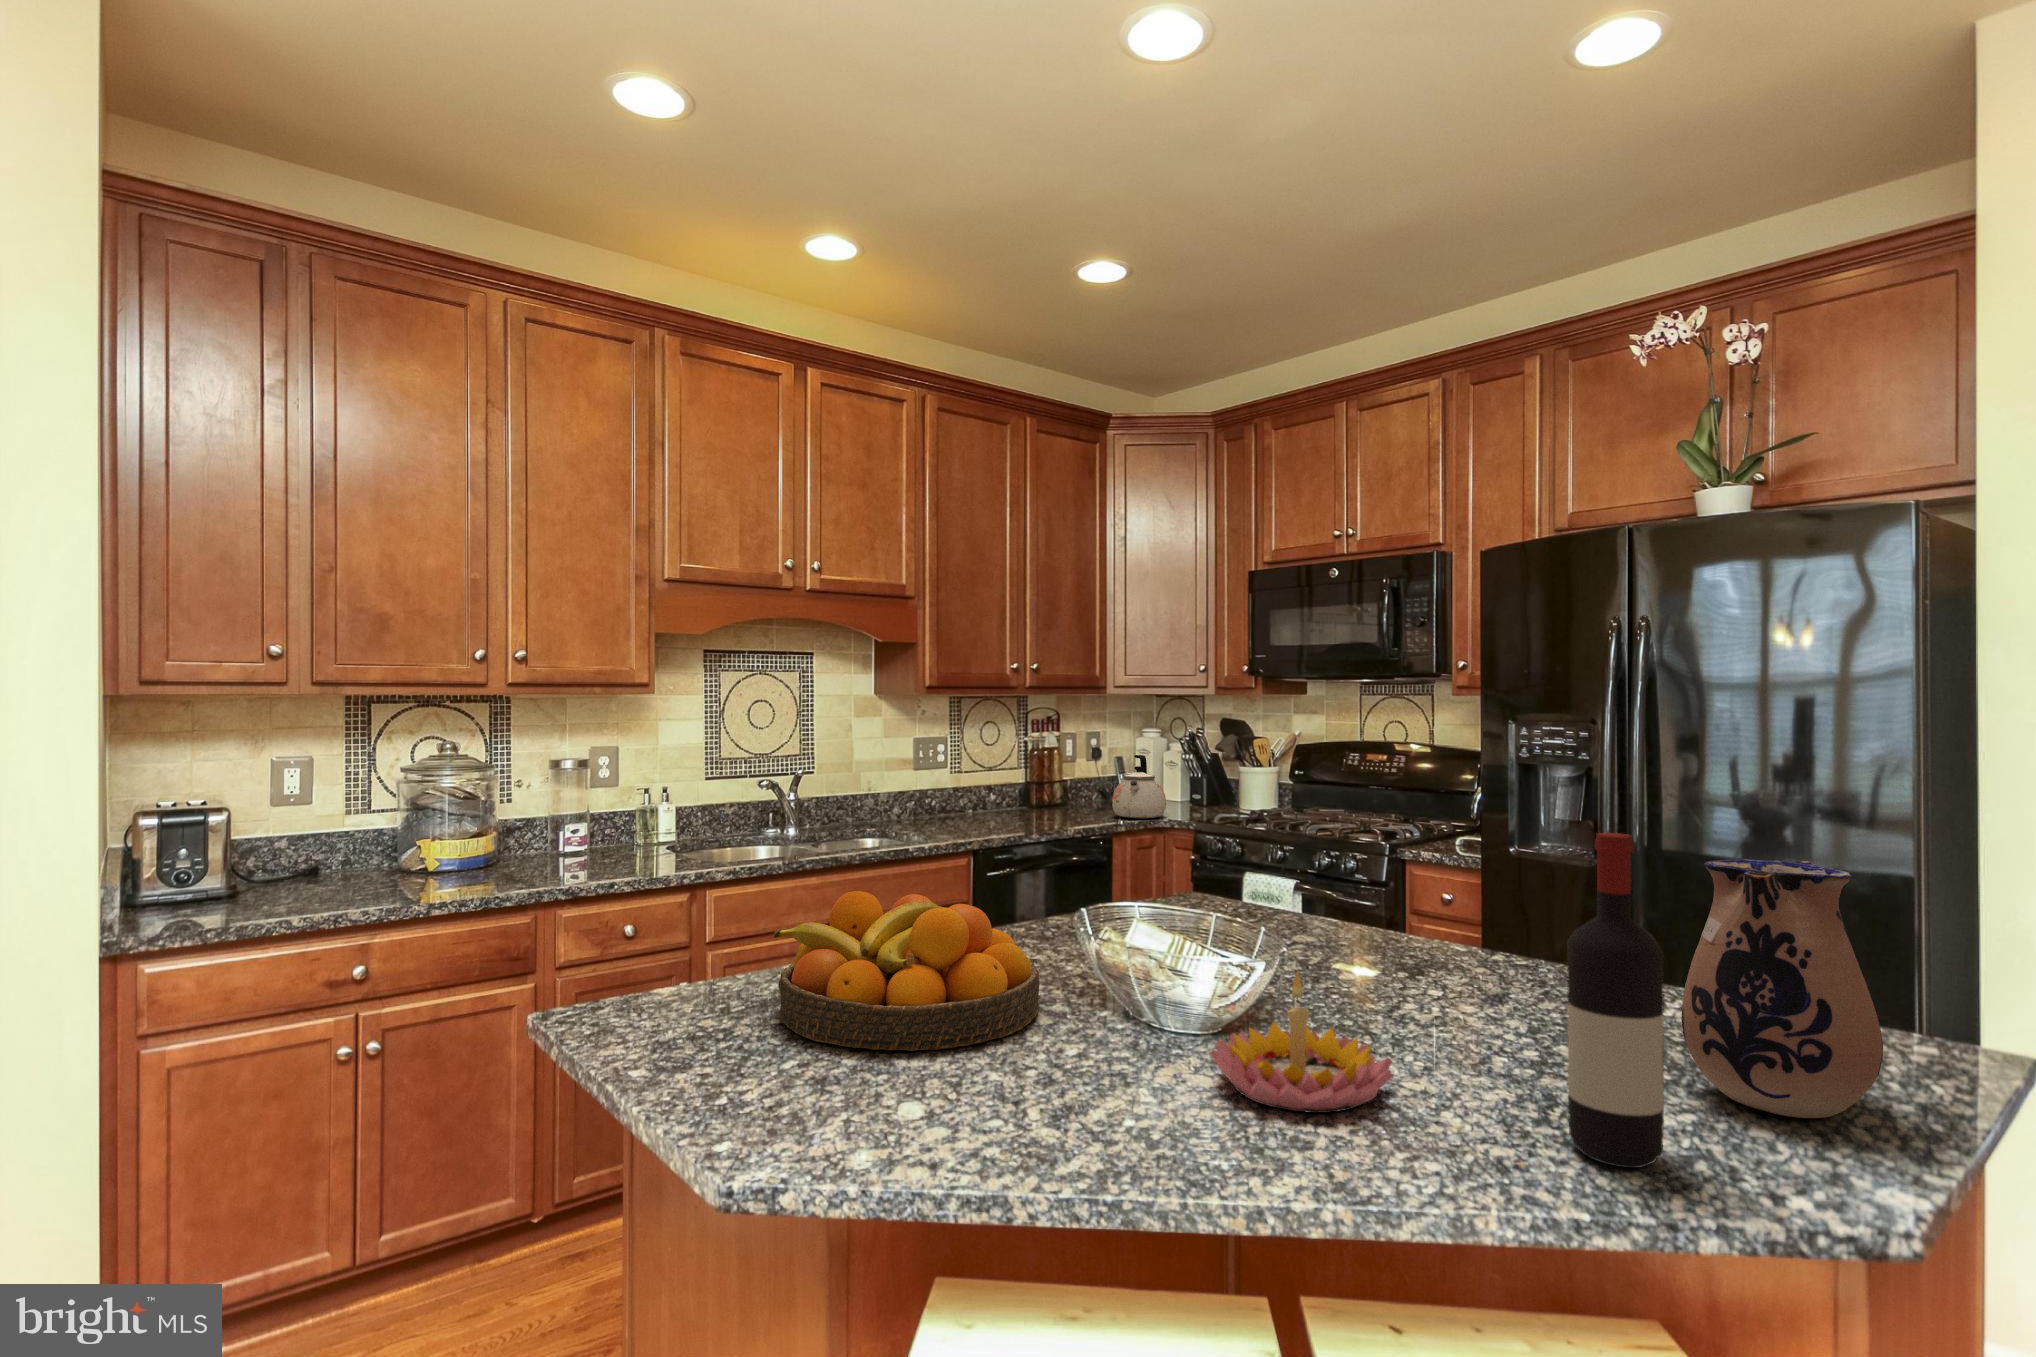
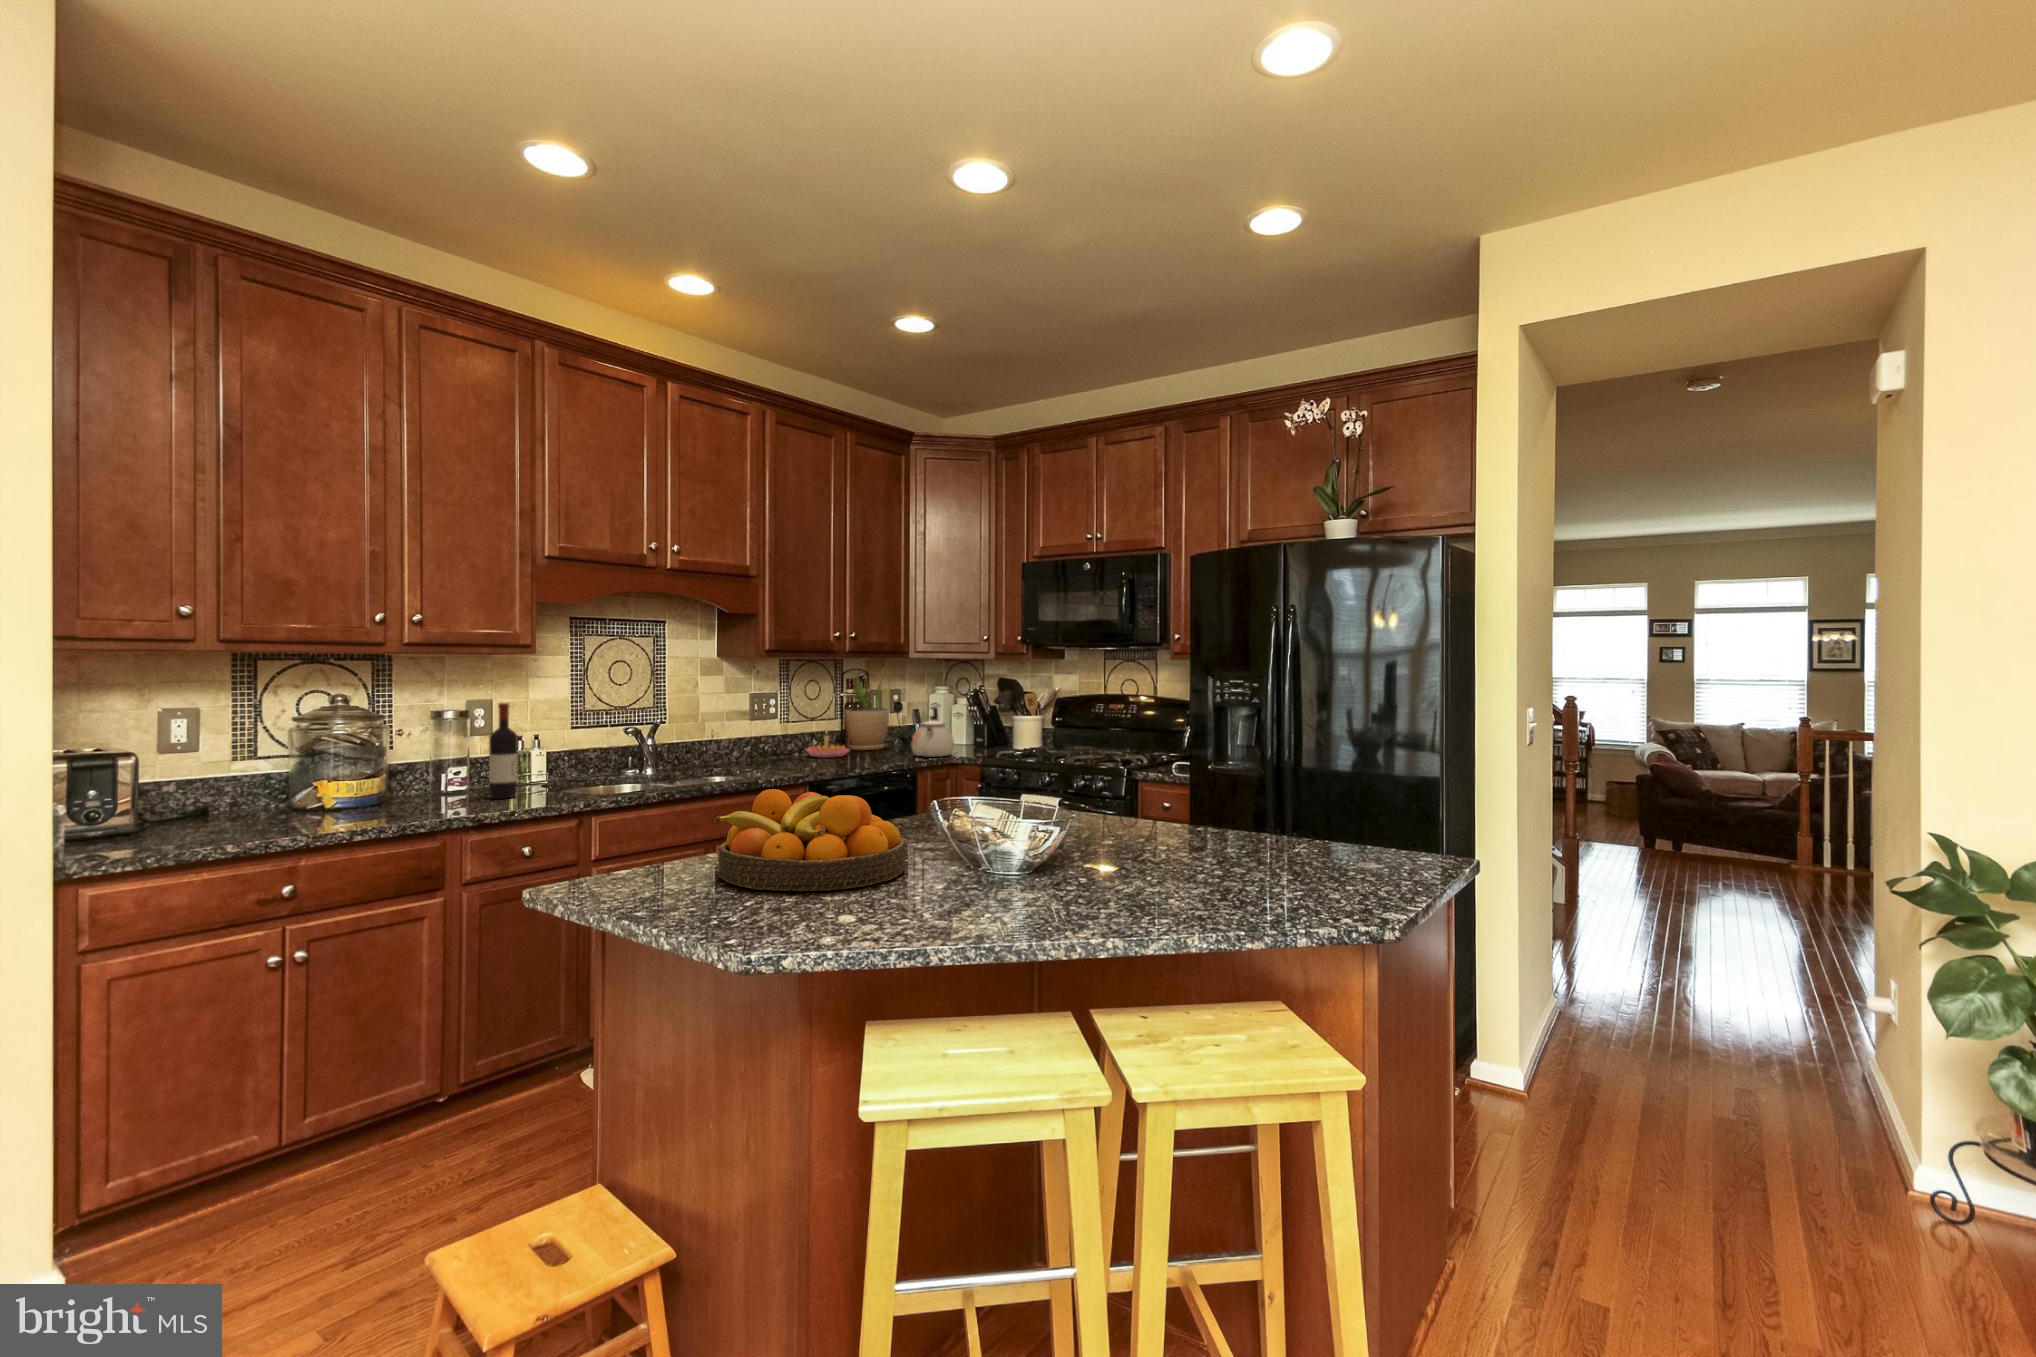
potted plant: none [1034,703,1088,806] -> present [845,674,889,750]
wine bottle: present [1567,833,1664,1168] -> present [489,703,518,799]
ceramic pitcher: present [1682,859,1883,1118] -> none [1304,746,1405,890]
candle holder: present [1210,972,1393,1113] -> present [806,730,849,758]

